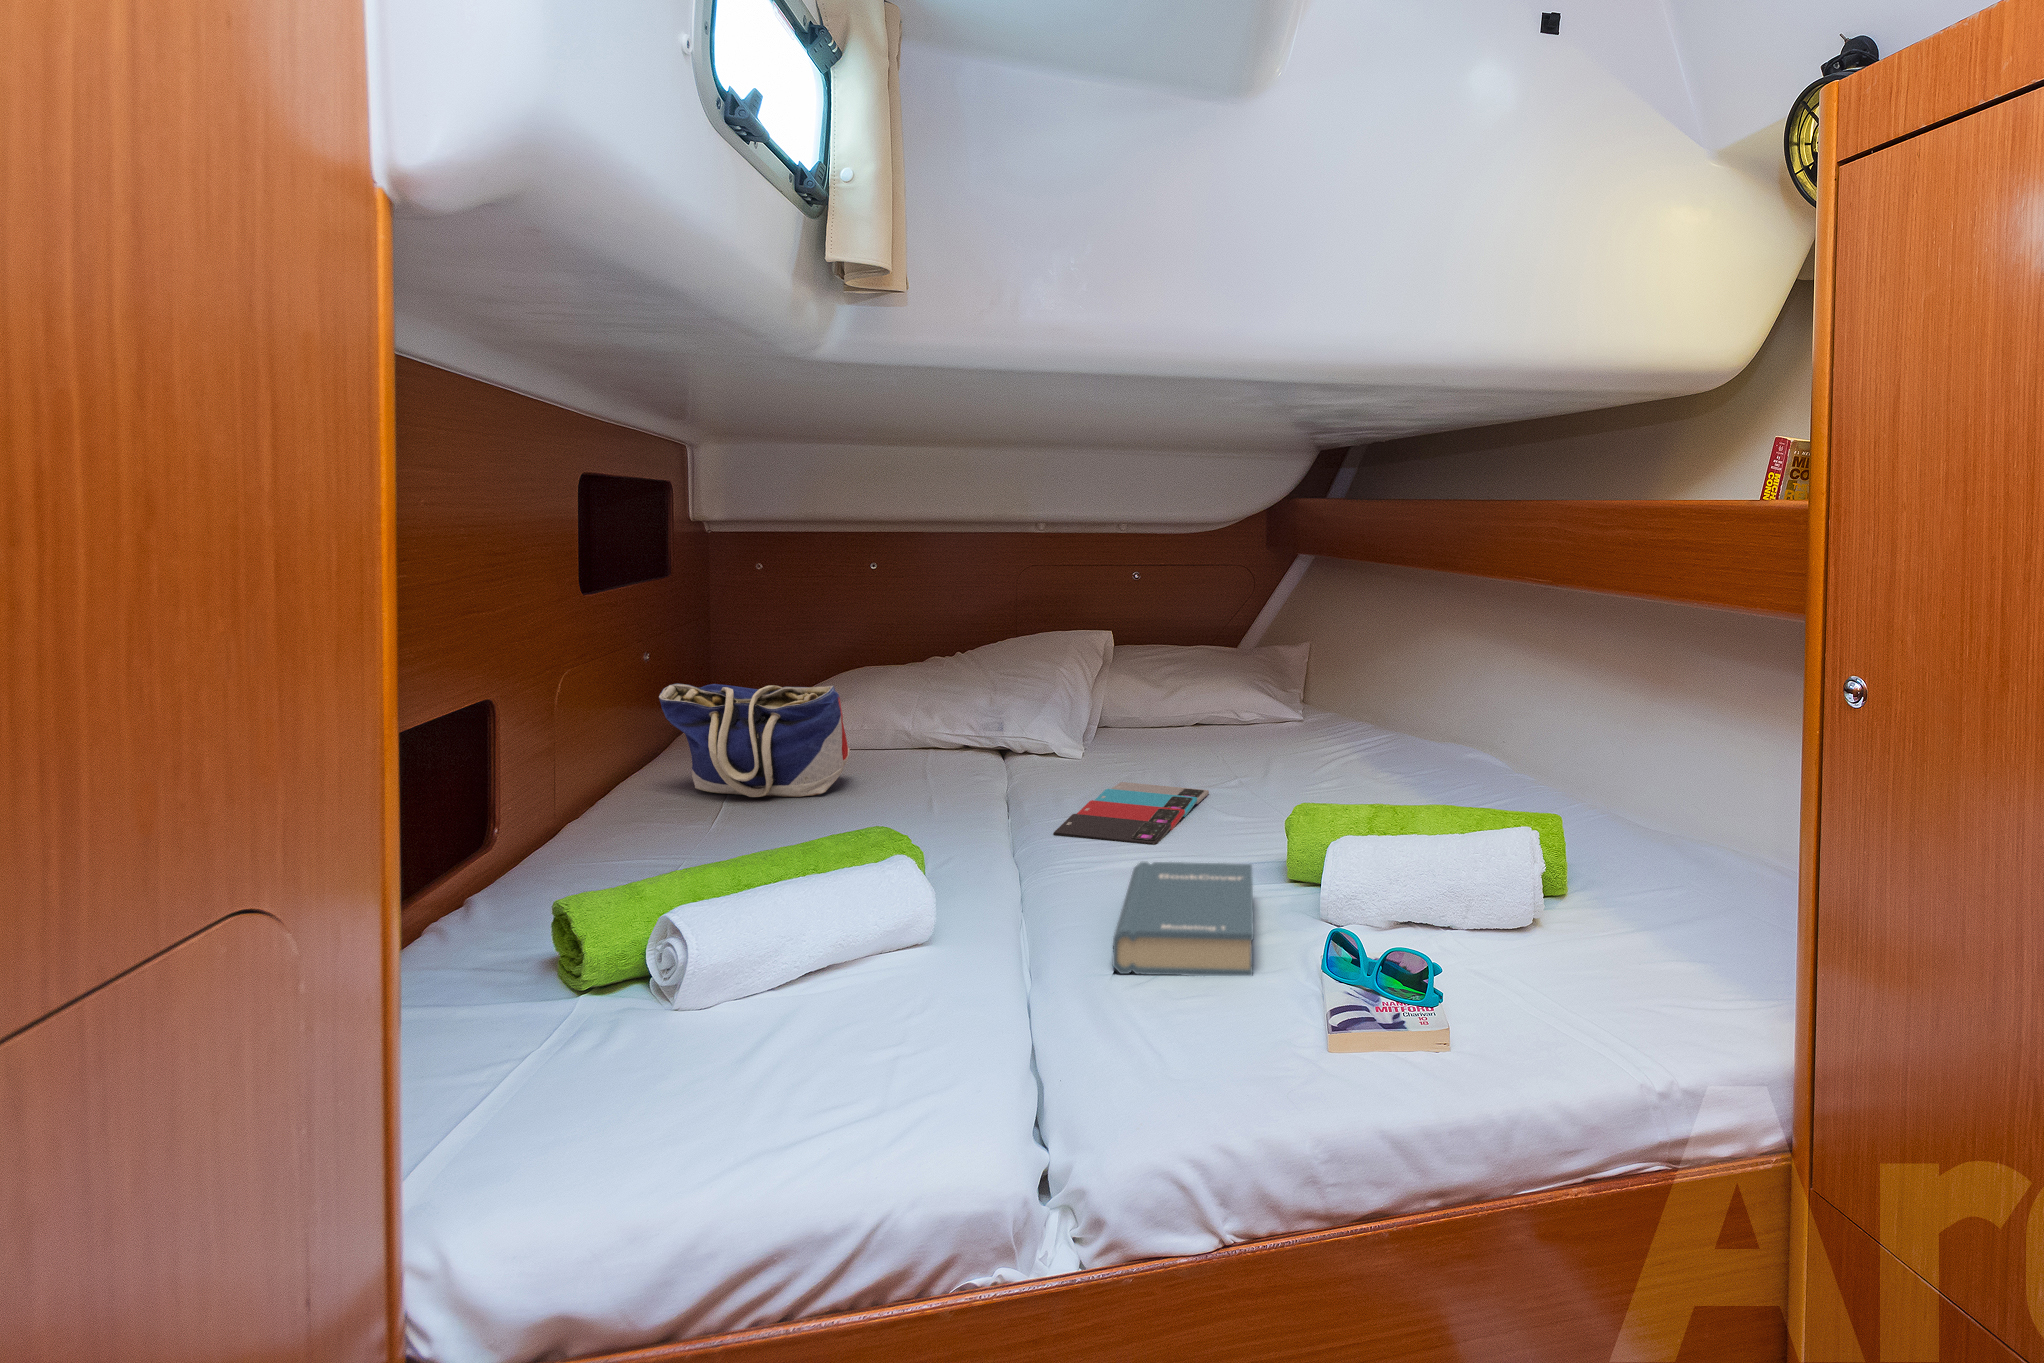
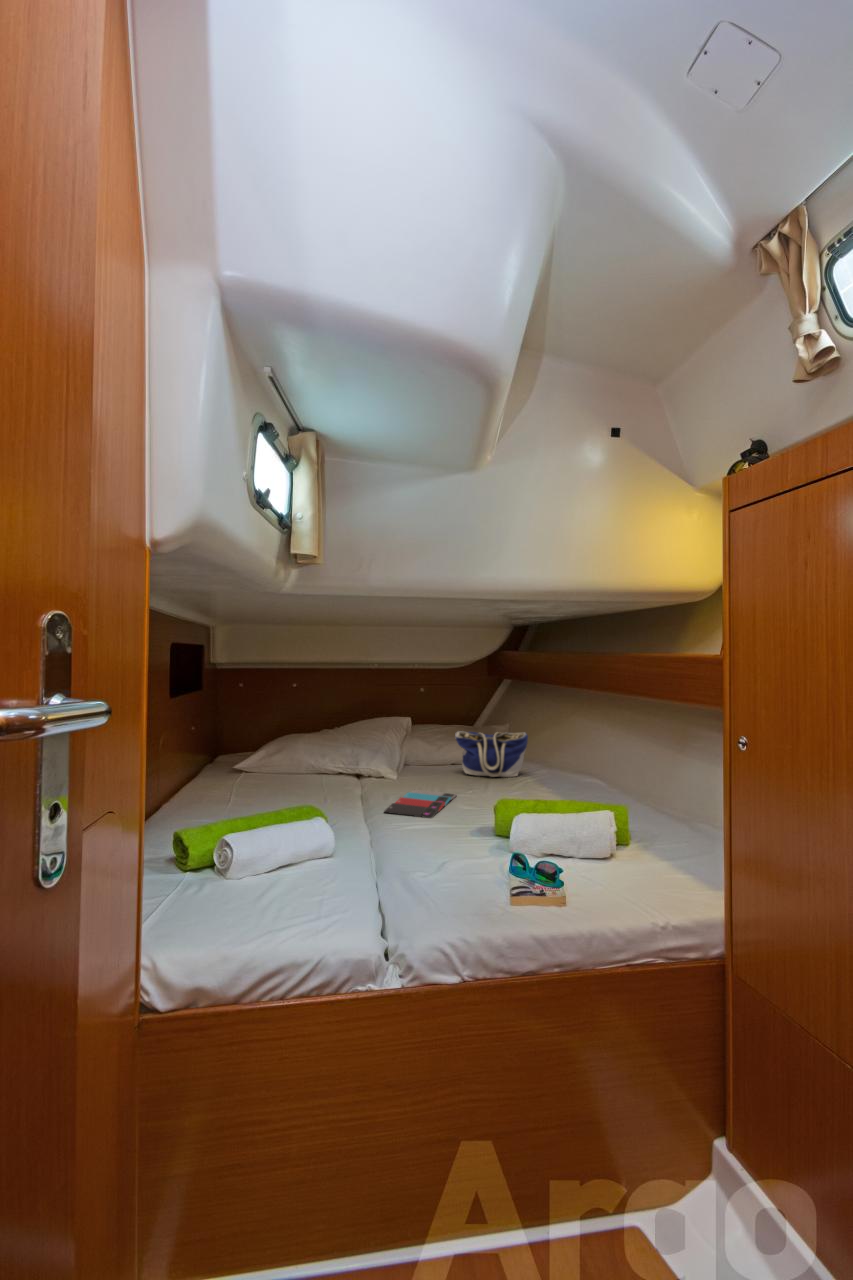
tote bag: present [659,683,850,797] -> present [455,731,528,777]
hardback book: present [1112,862,1254,976] -> none [413,823,477,874]

